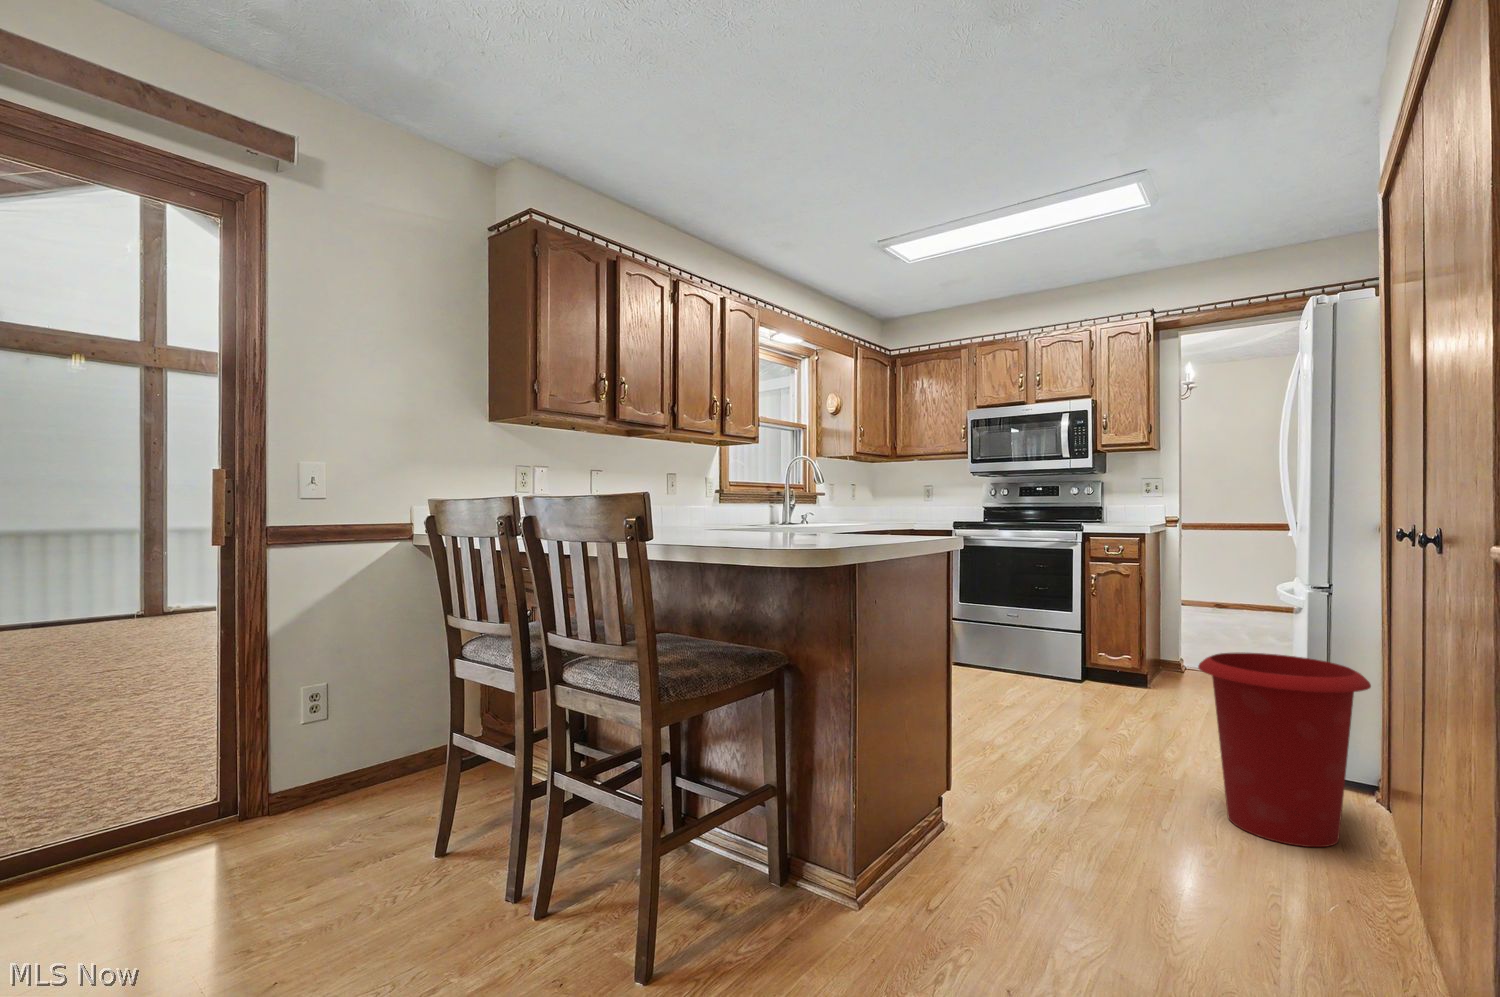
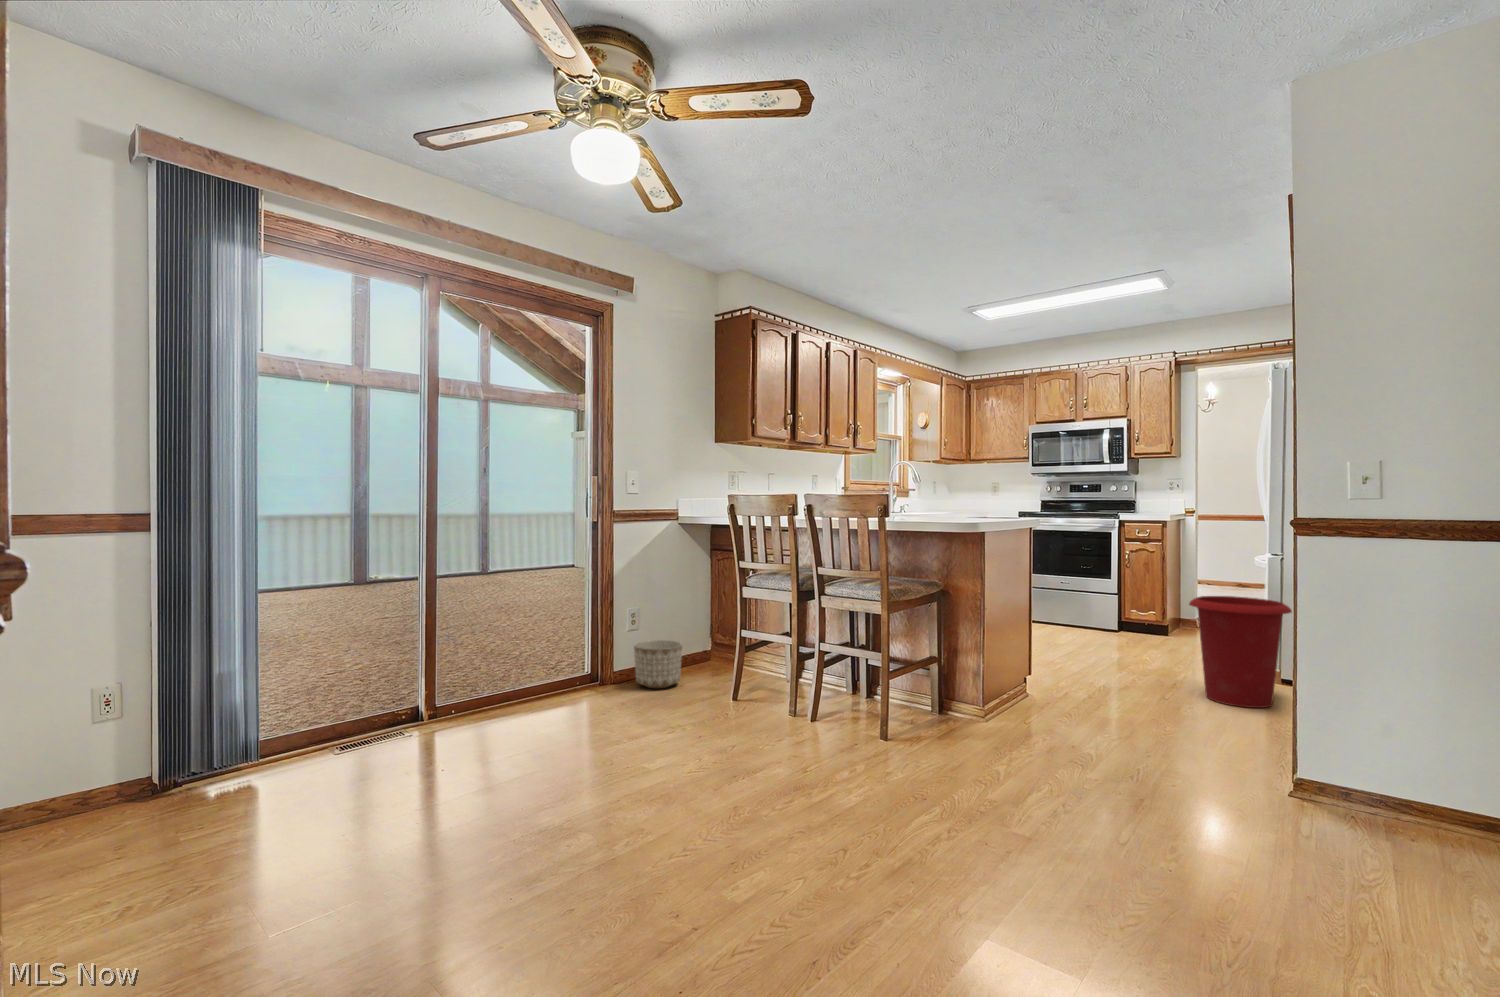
planter: none [299,731,390,820] -> present [634,639,682,688]

